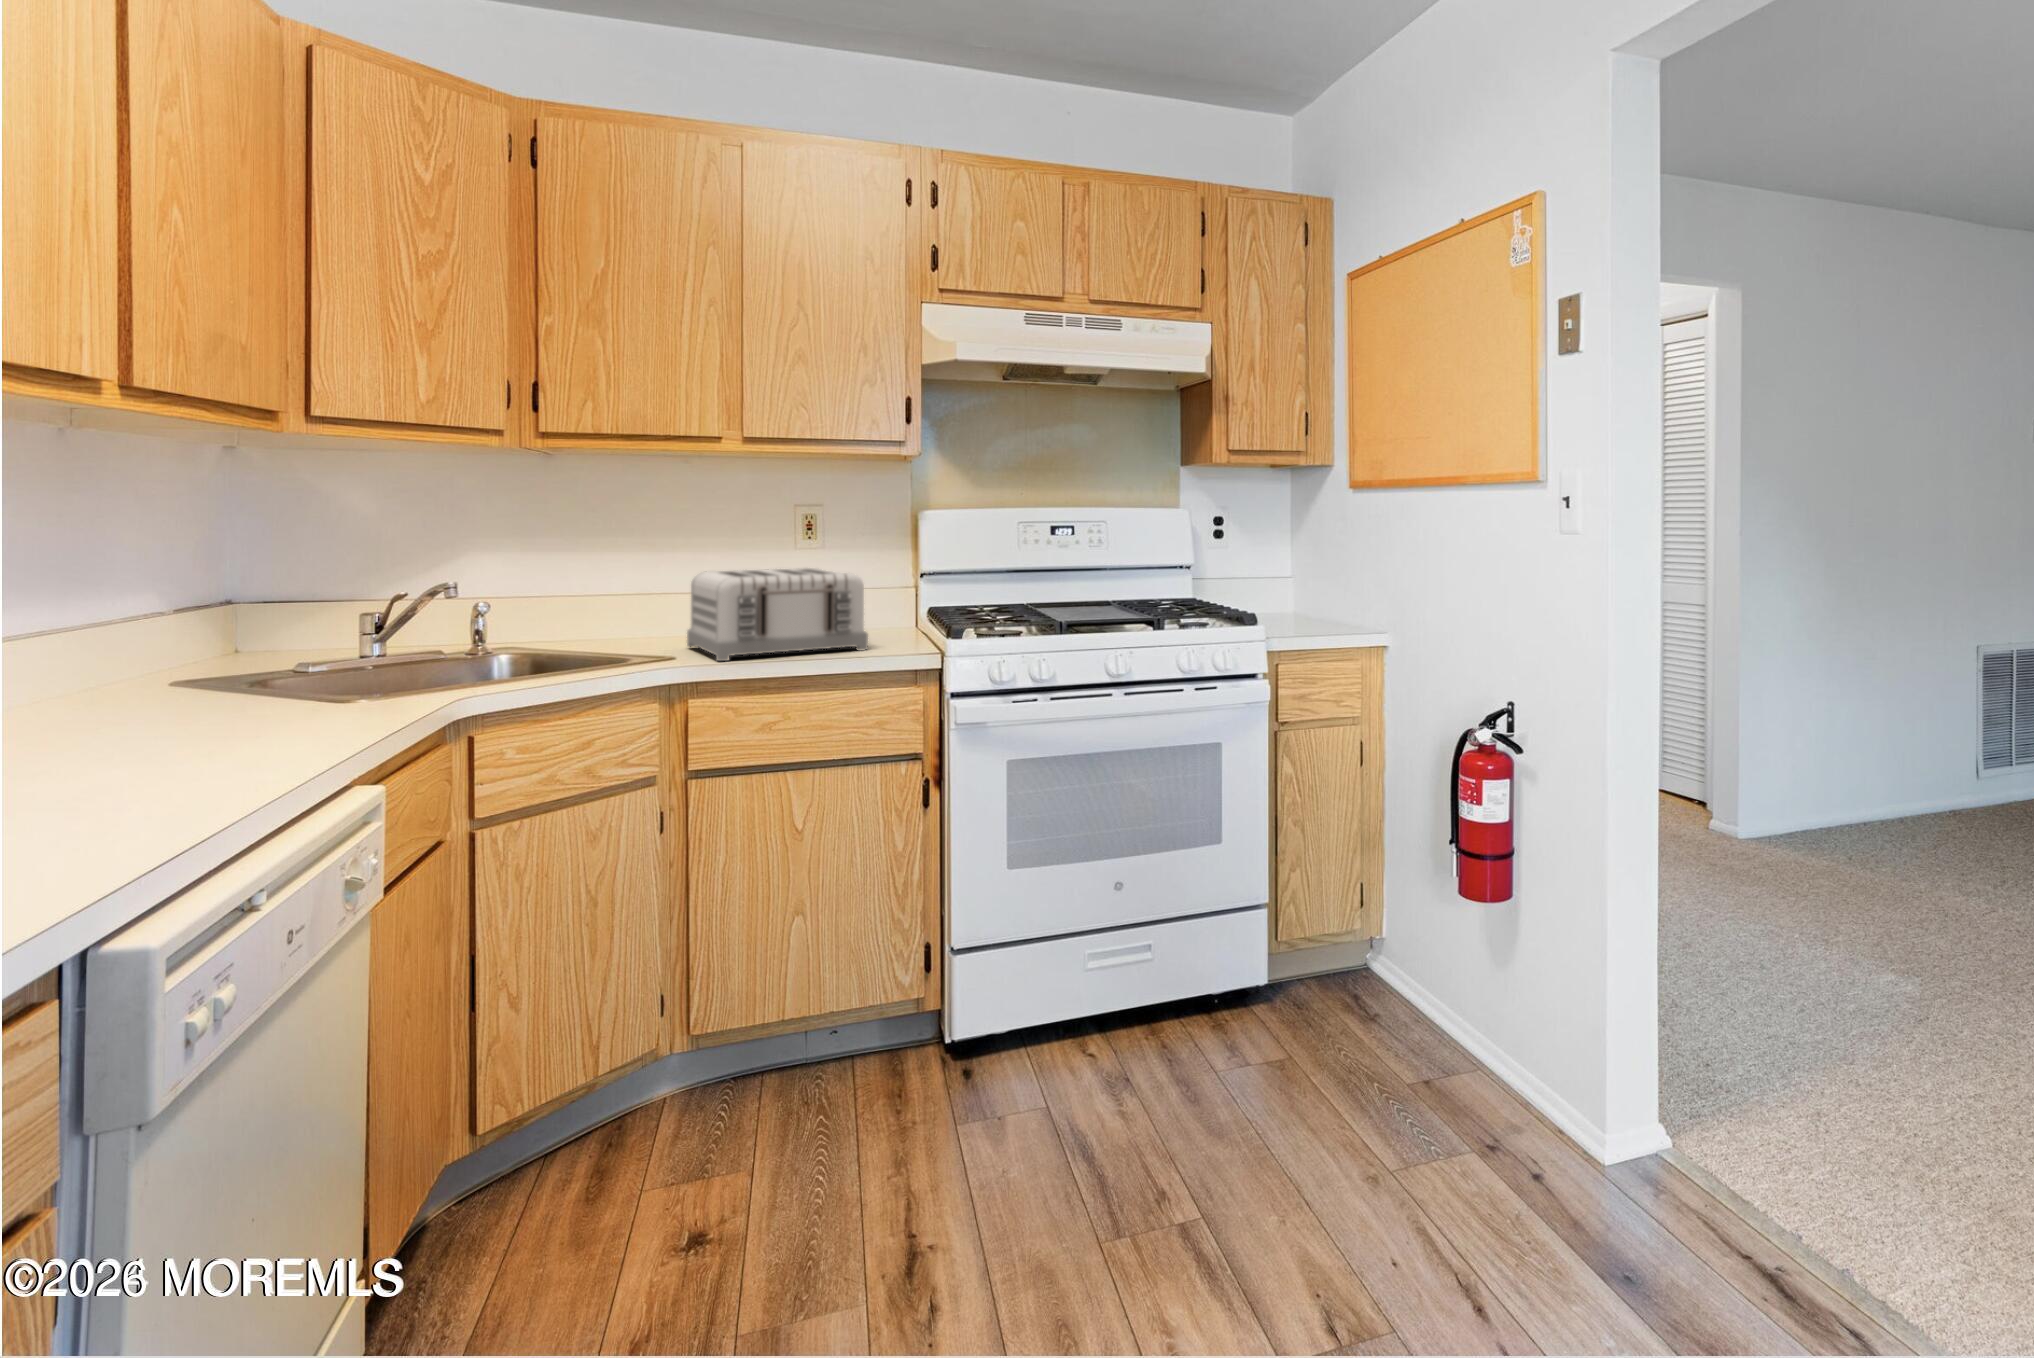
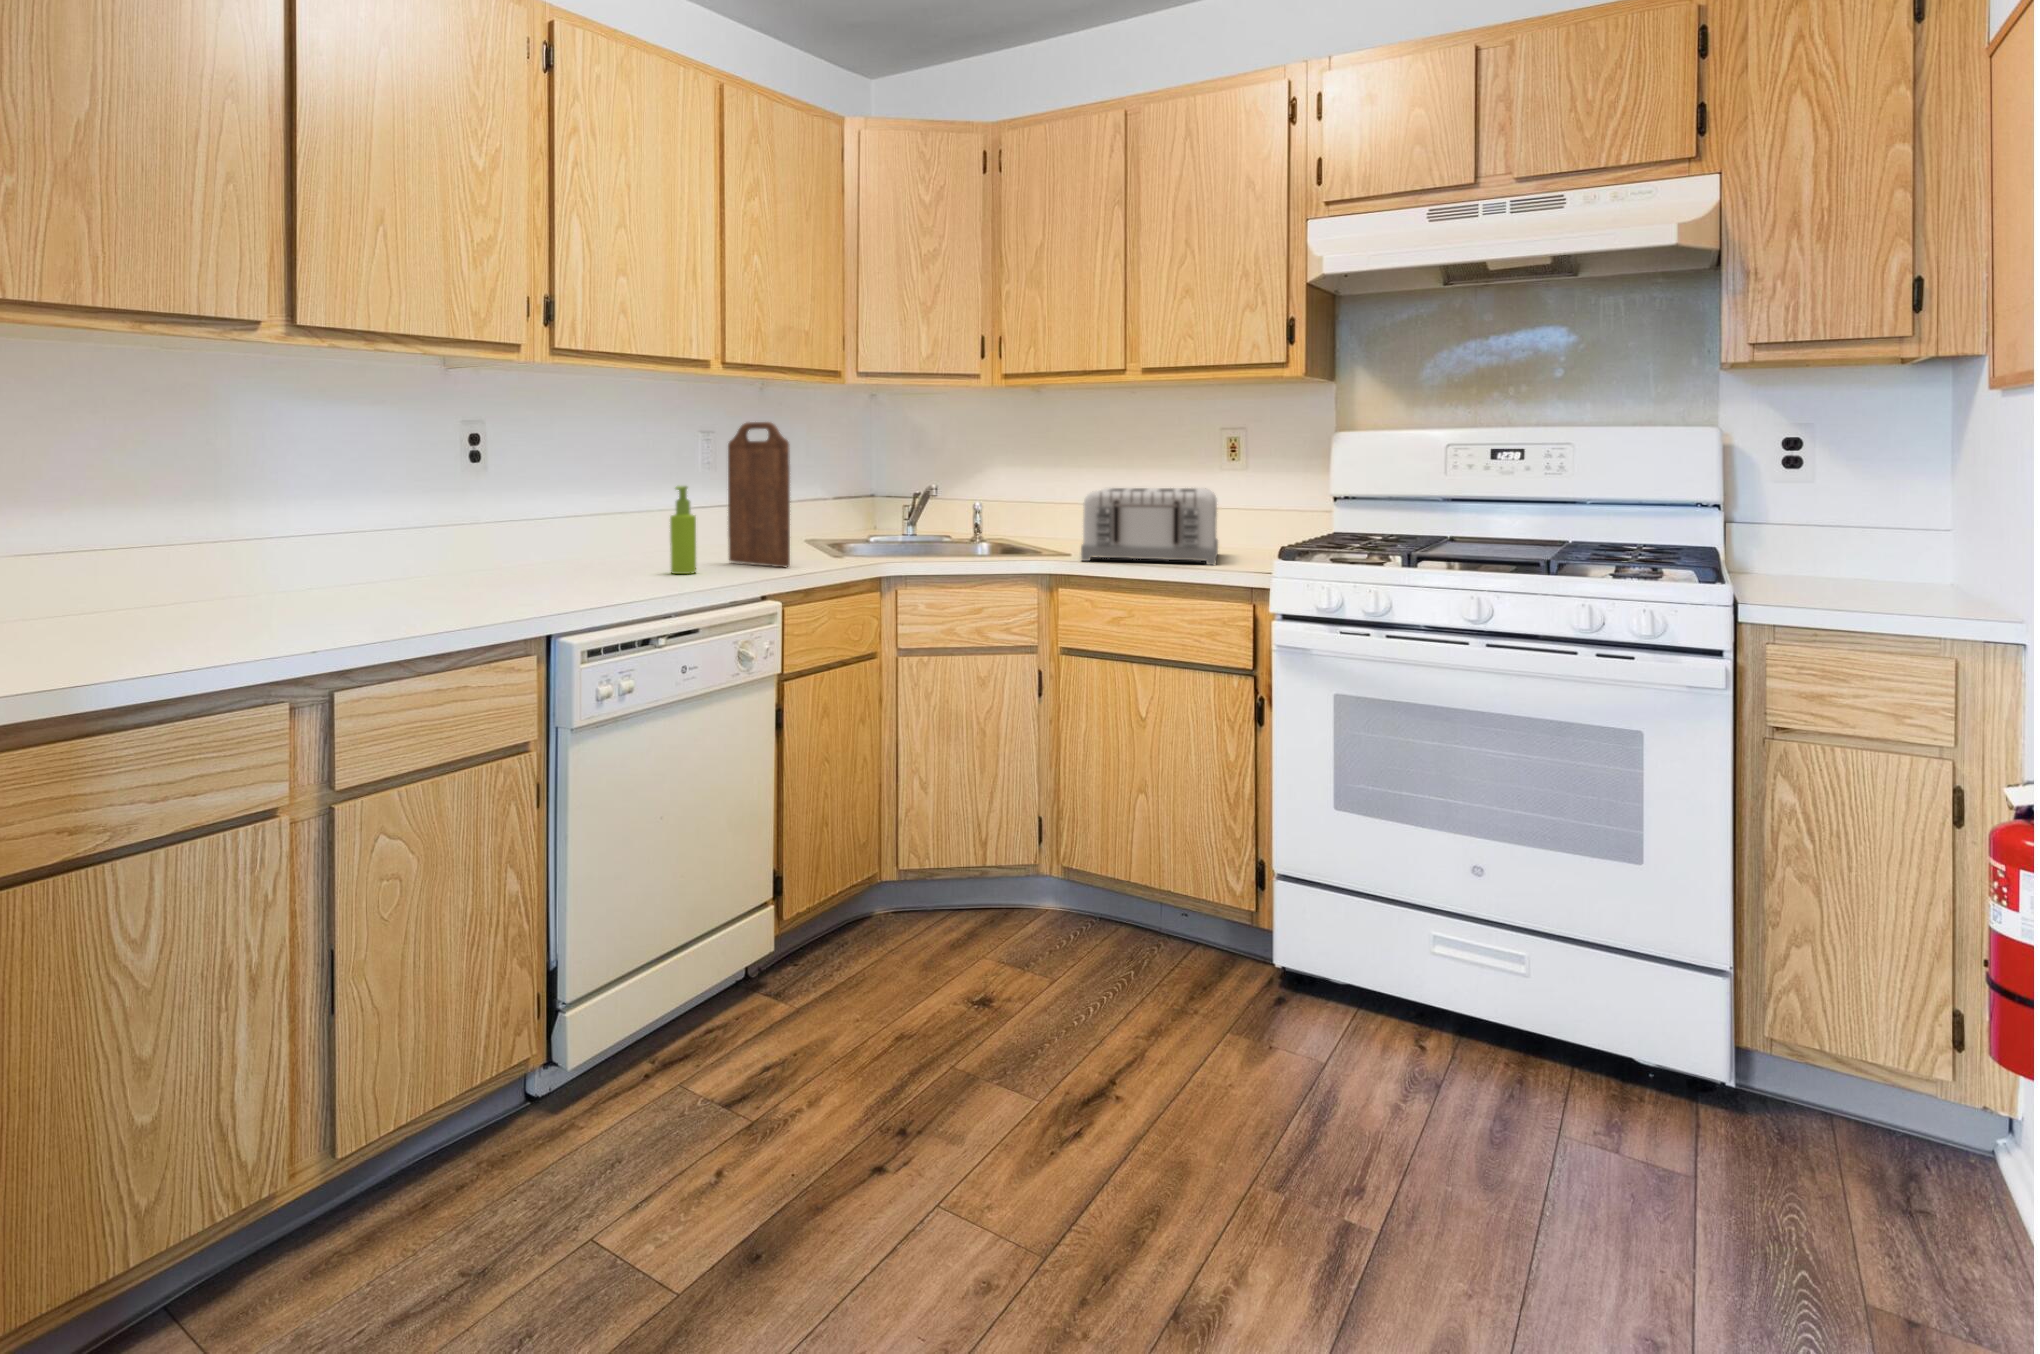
cutting board: none [136,489,314,734] -> present [728,422,790,567]
soap dispenser: none [77,606,146,772] -> present [670,486,696,574]

